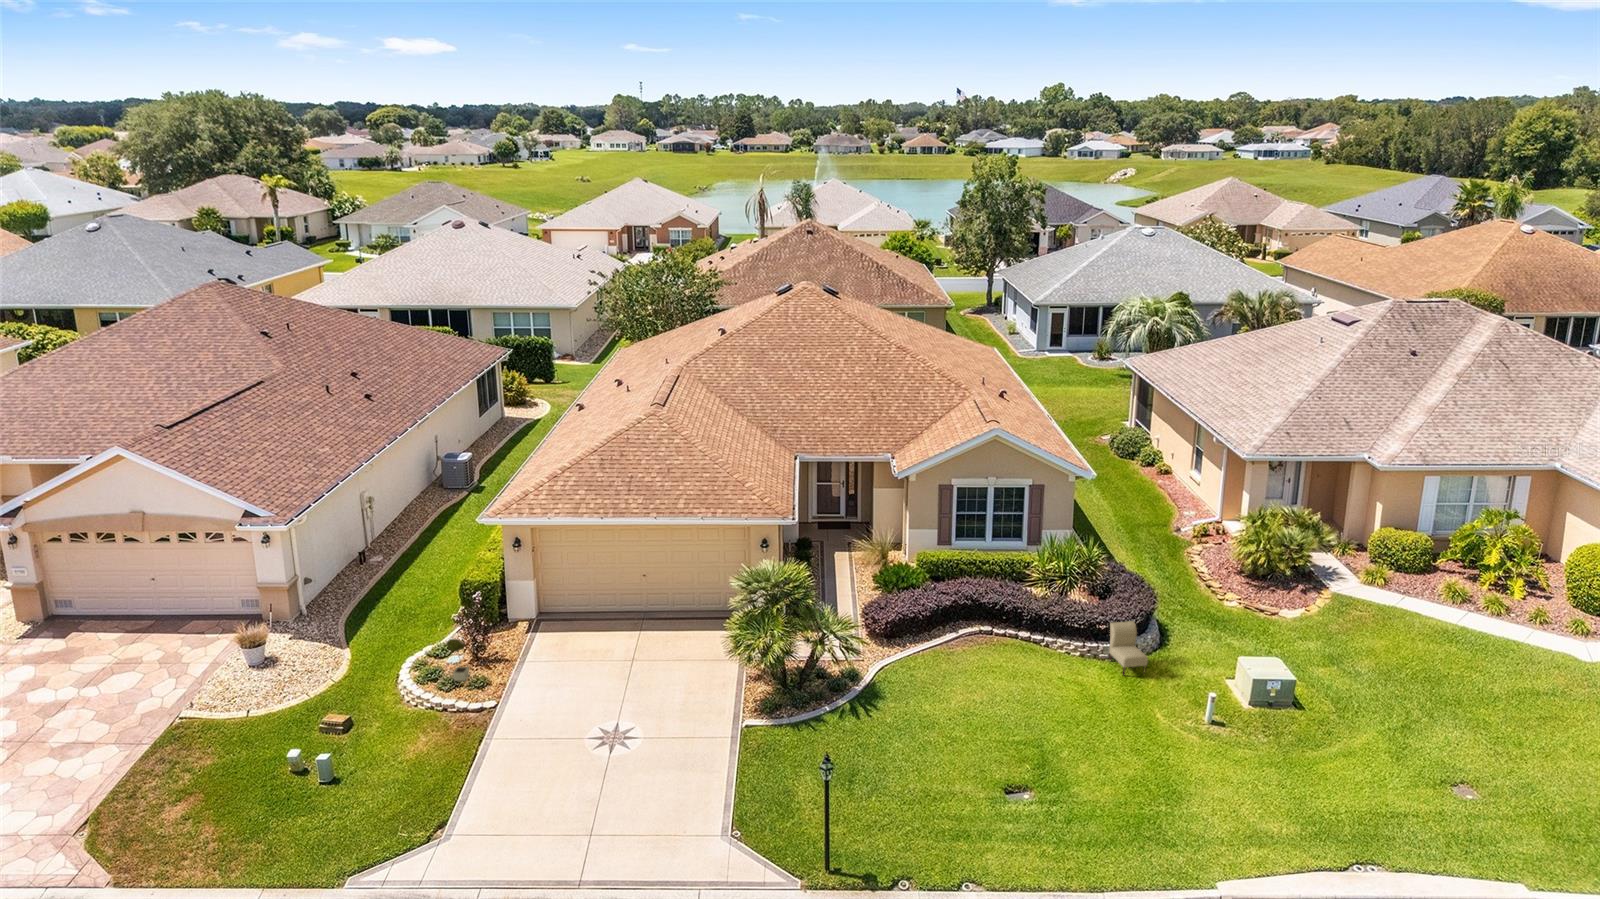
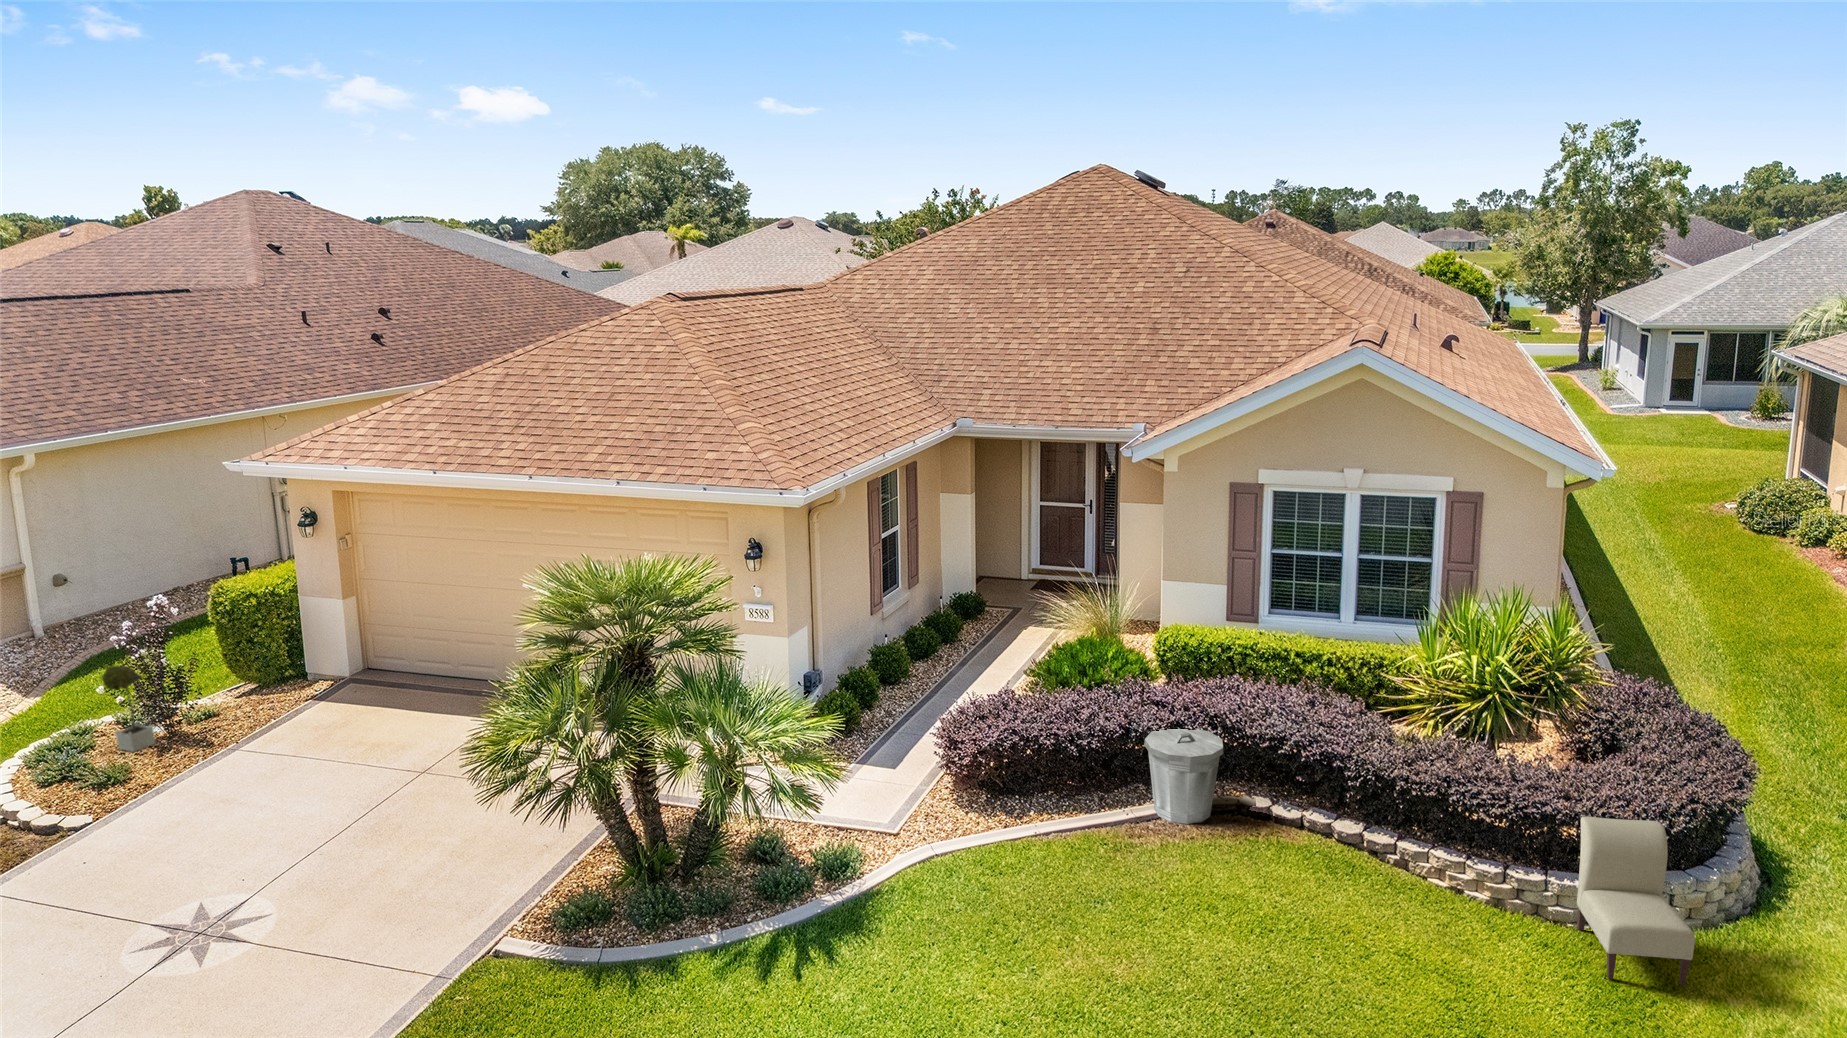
trash can: none [950,604,981,643] -> present [1144,729,1223,824]

